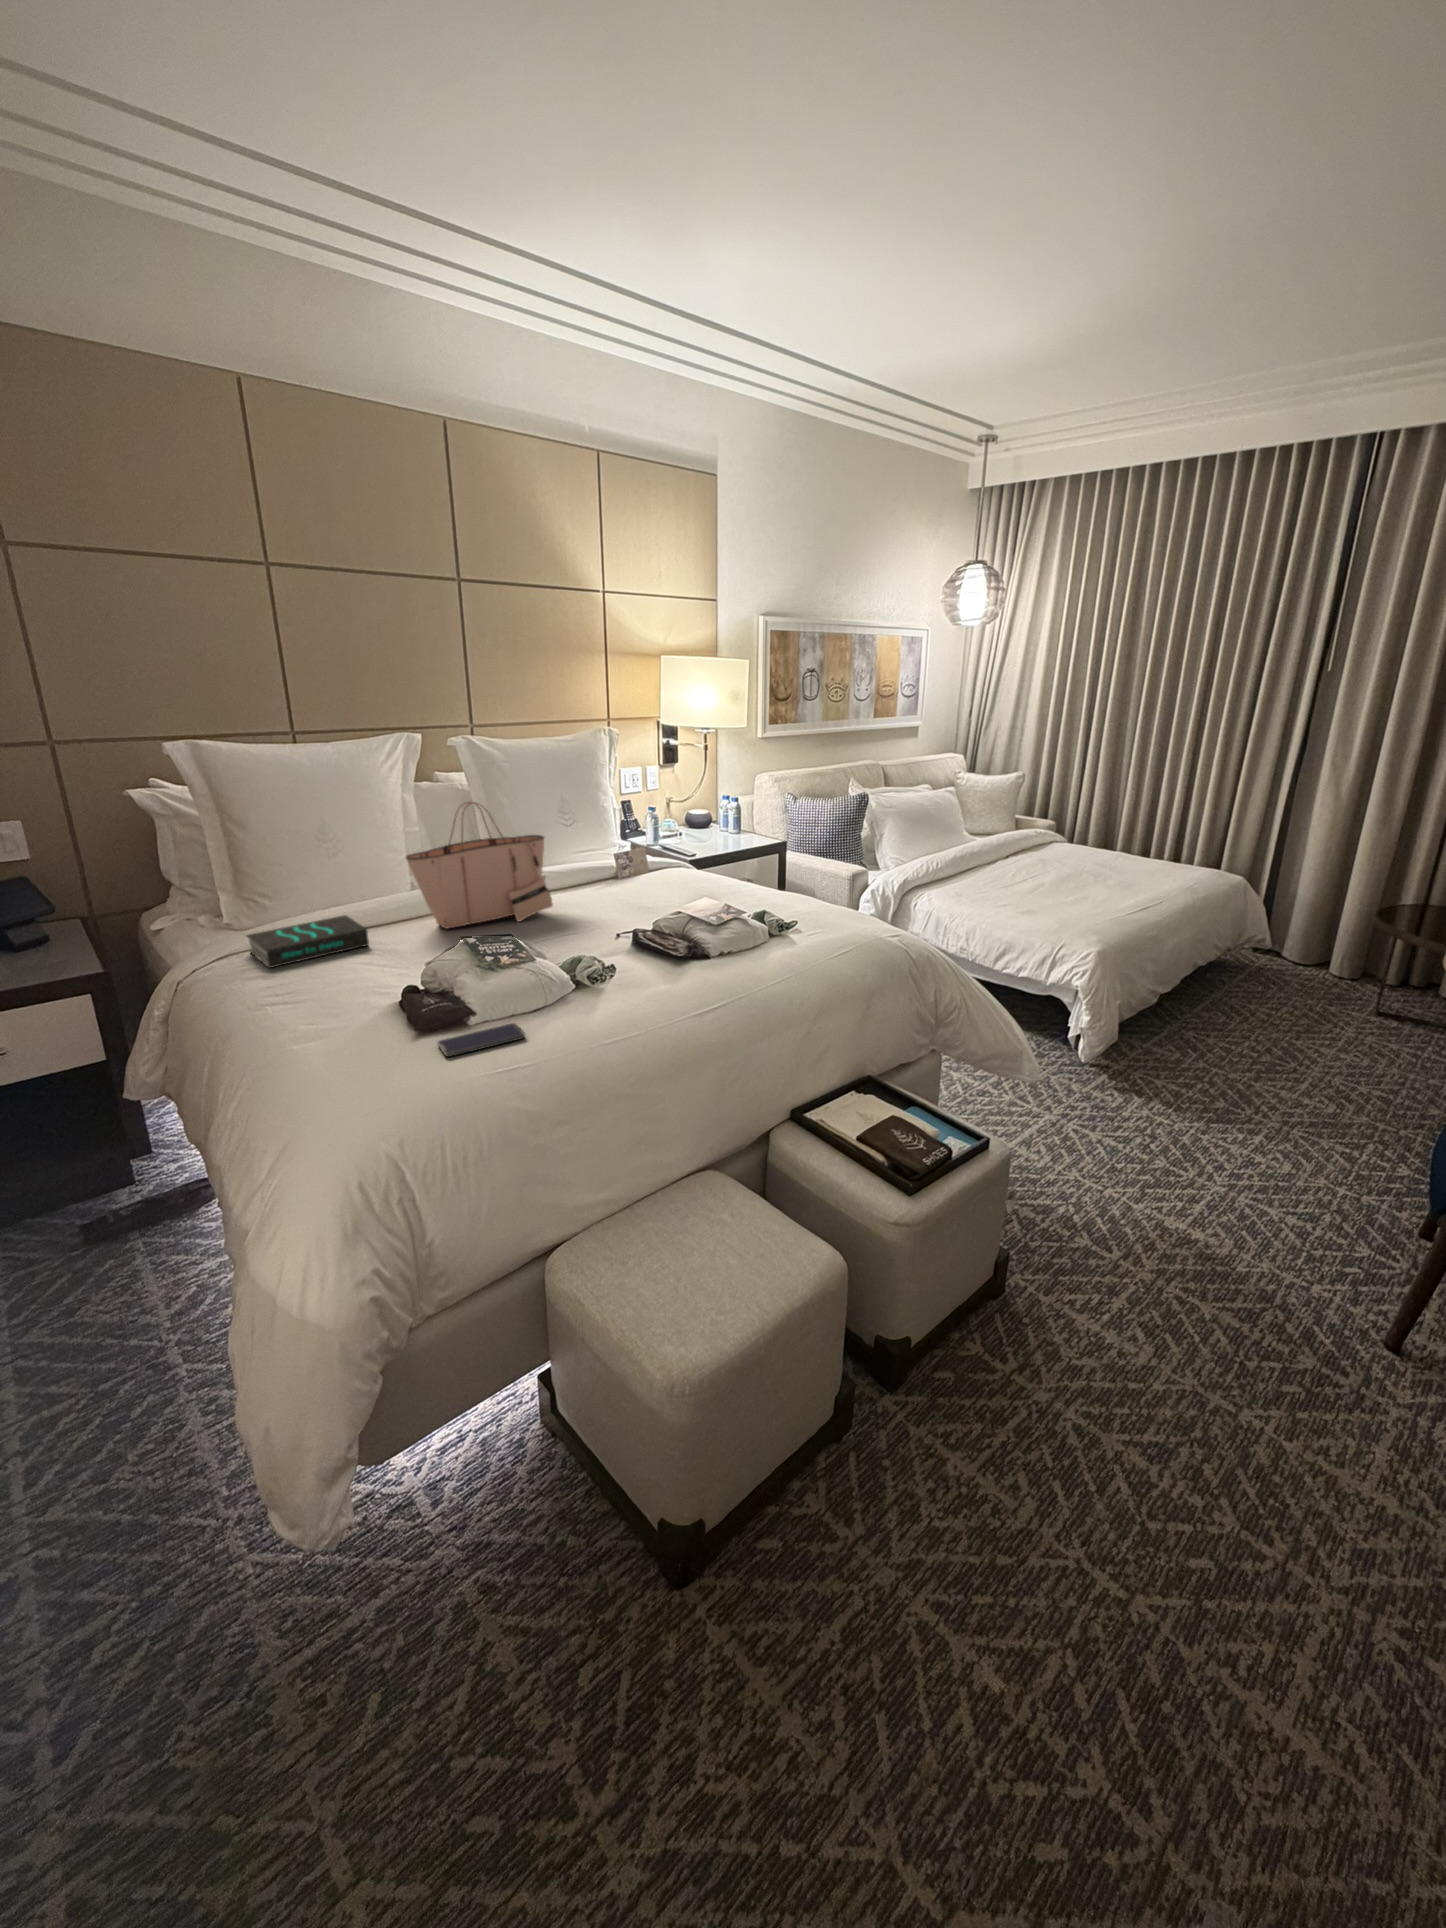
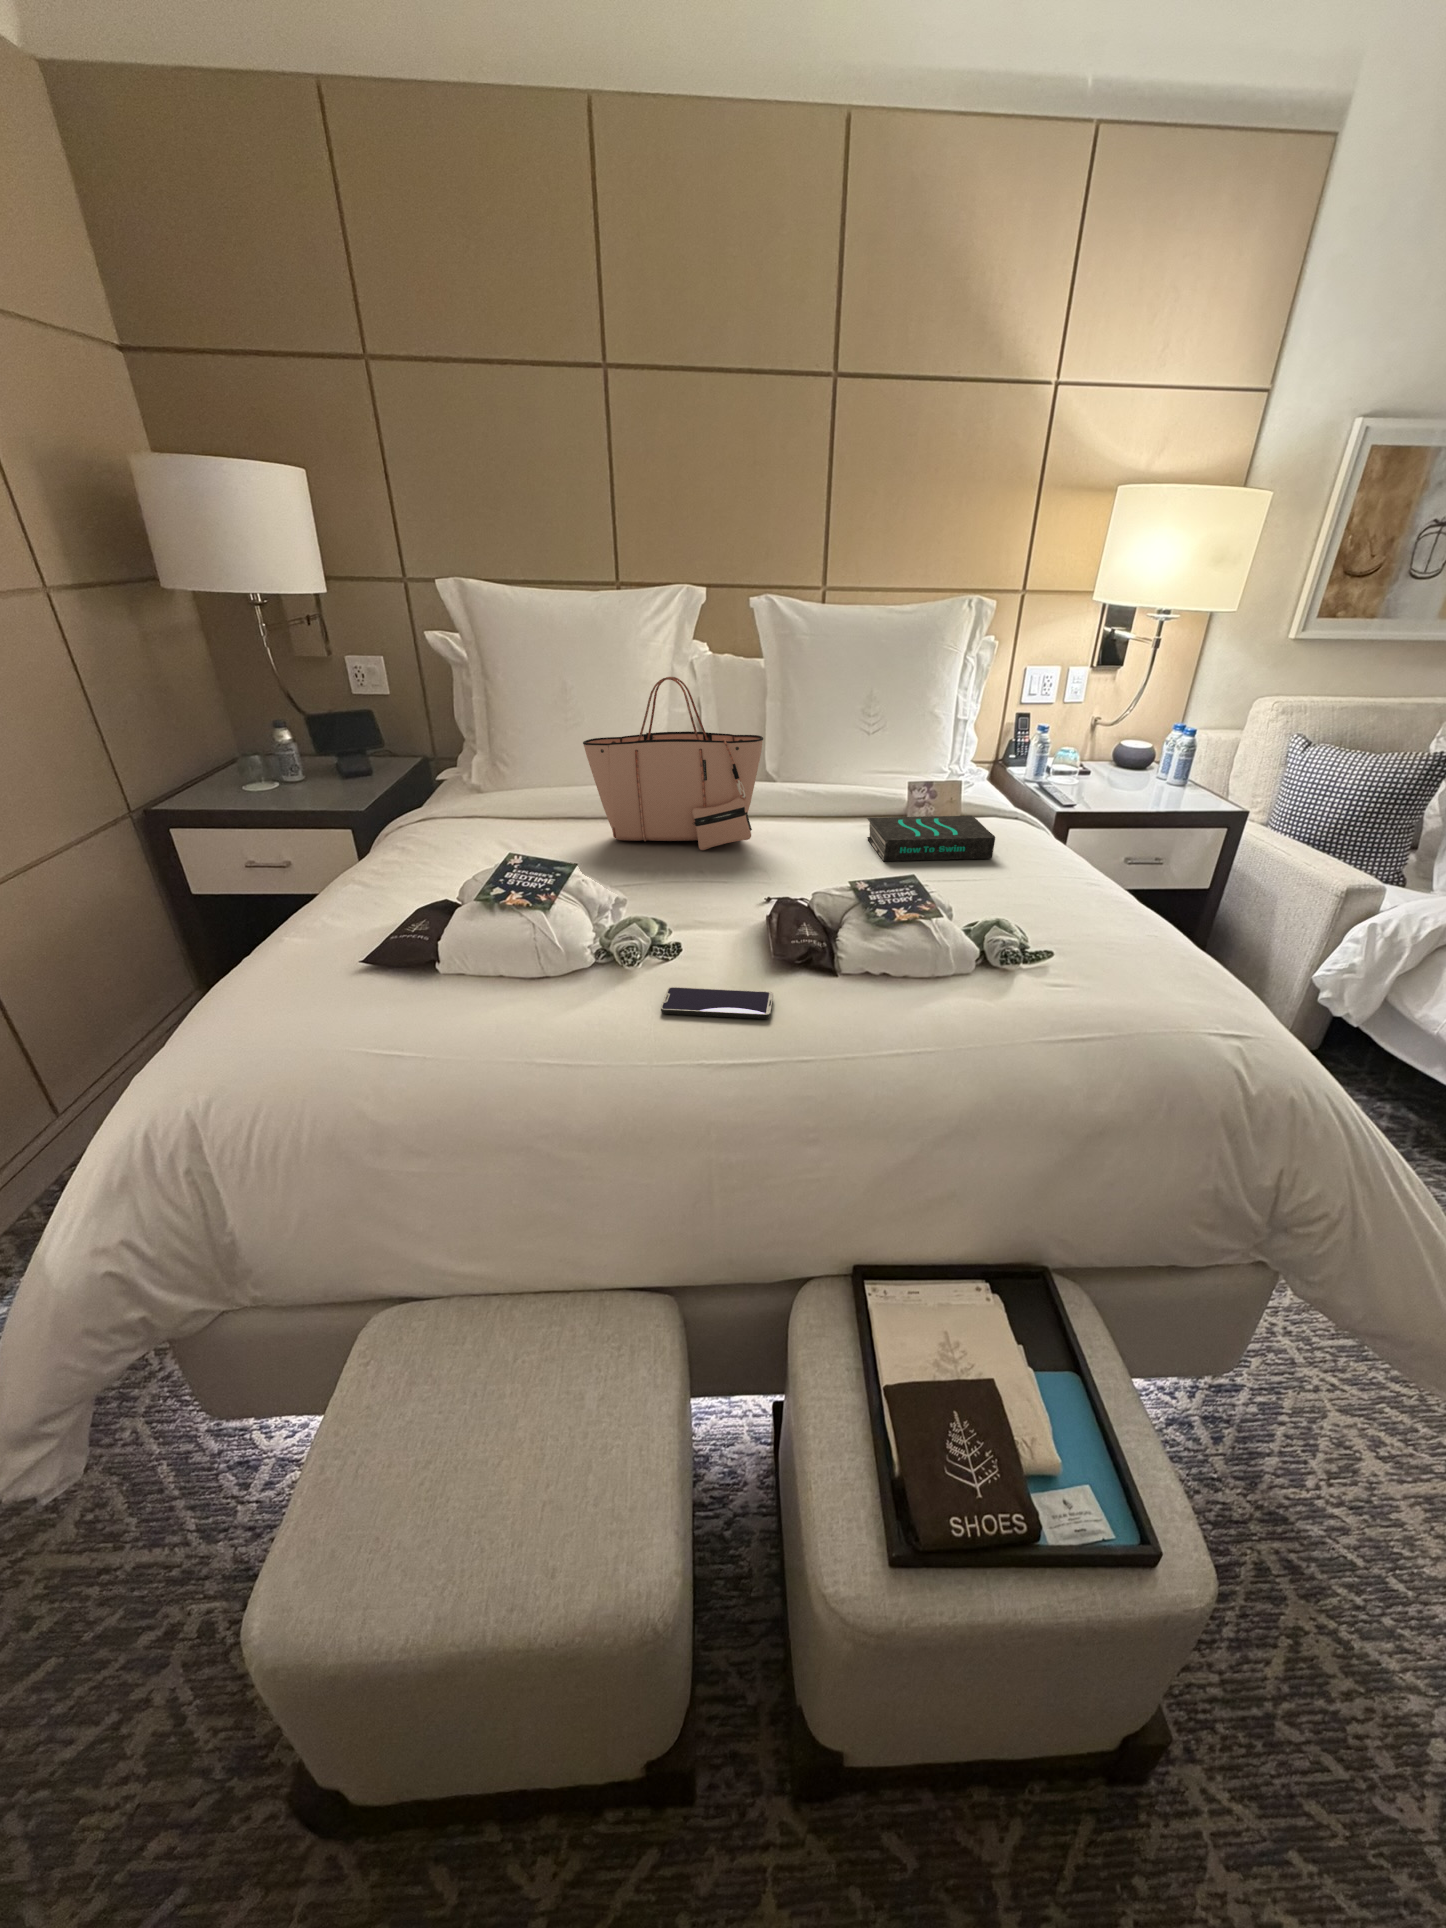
book: present [246,915,369,968] -> present [867,816,995,861]
smartphone: present [438,1023,526,1057] -> present [661,987,773,1019]

